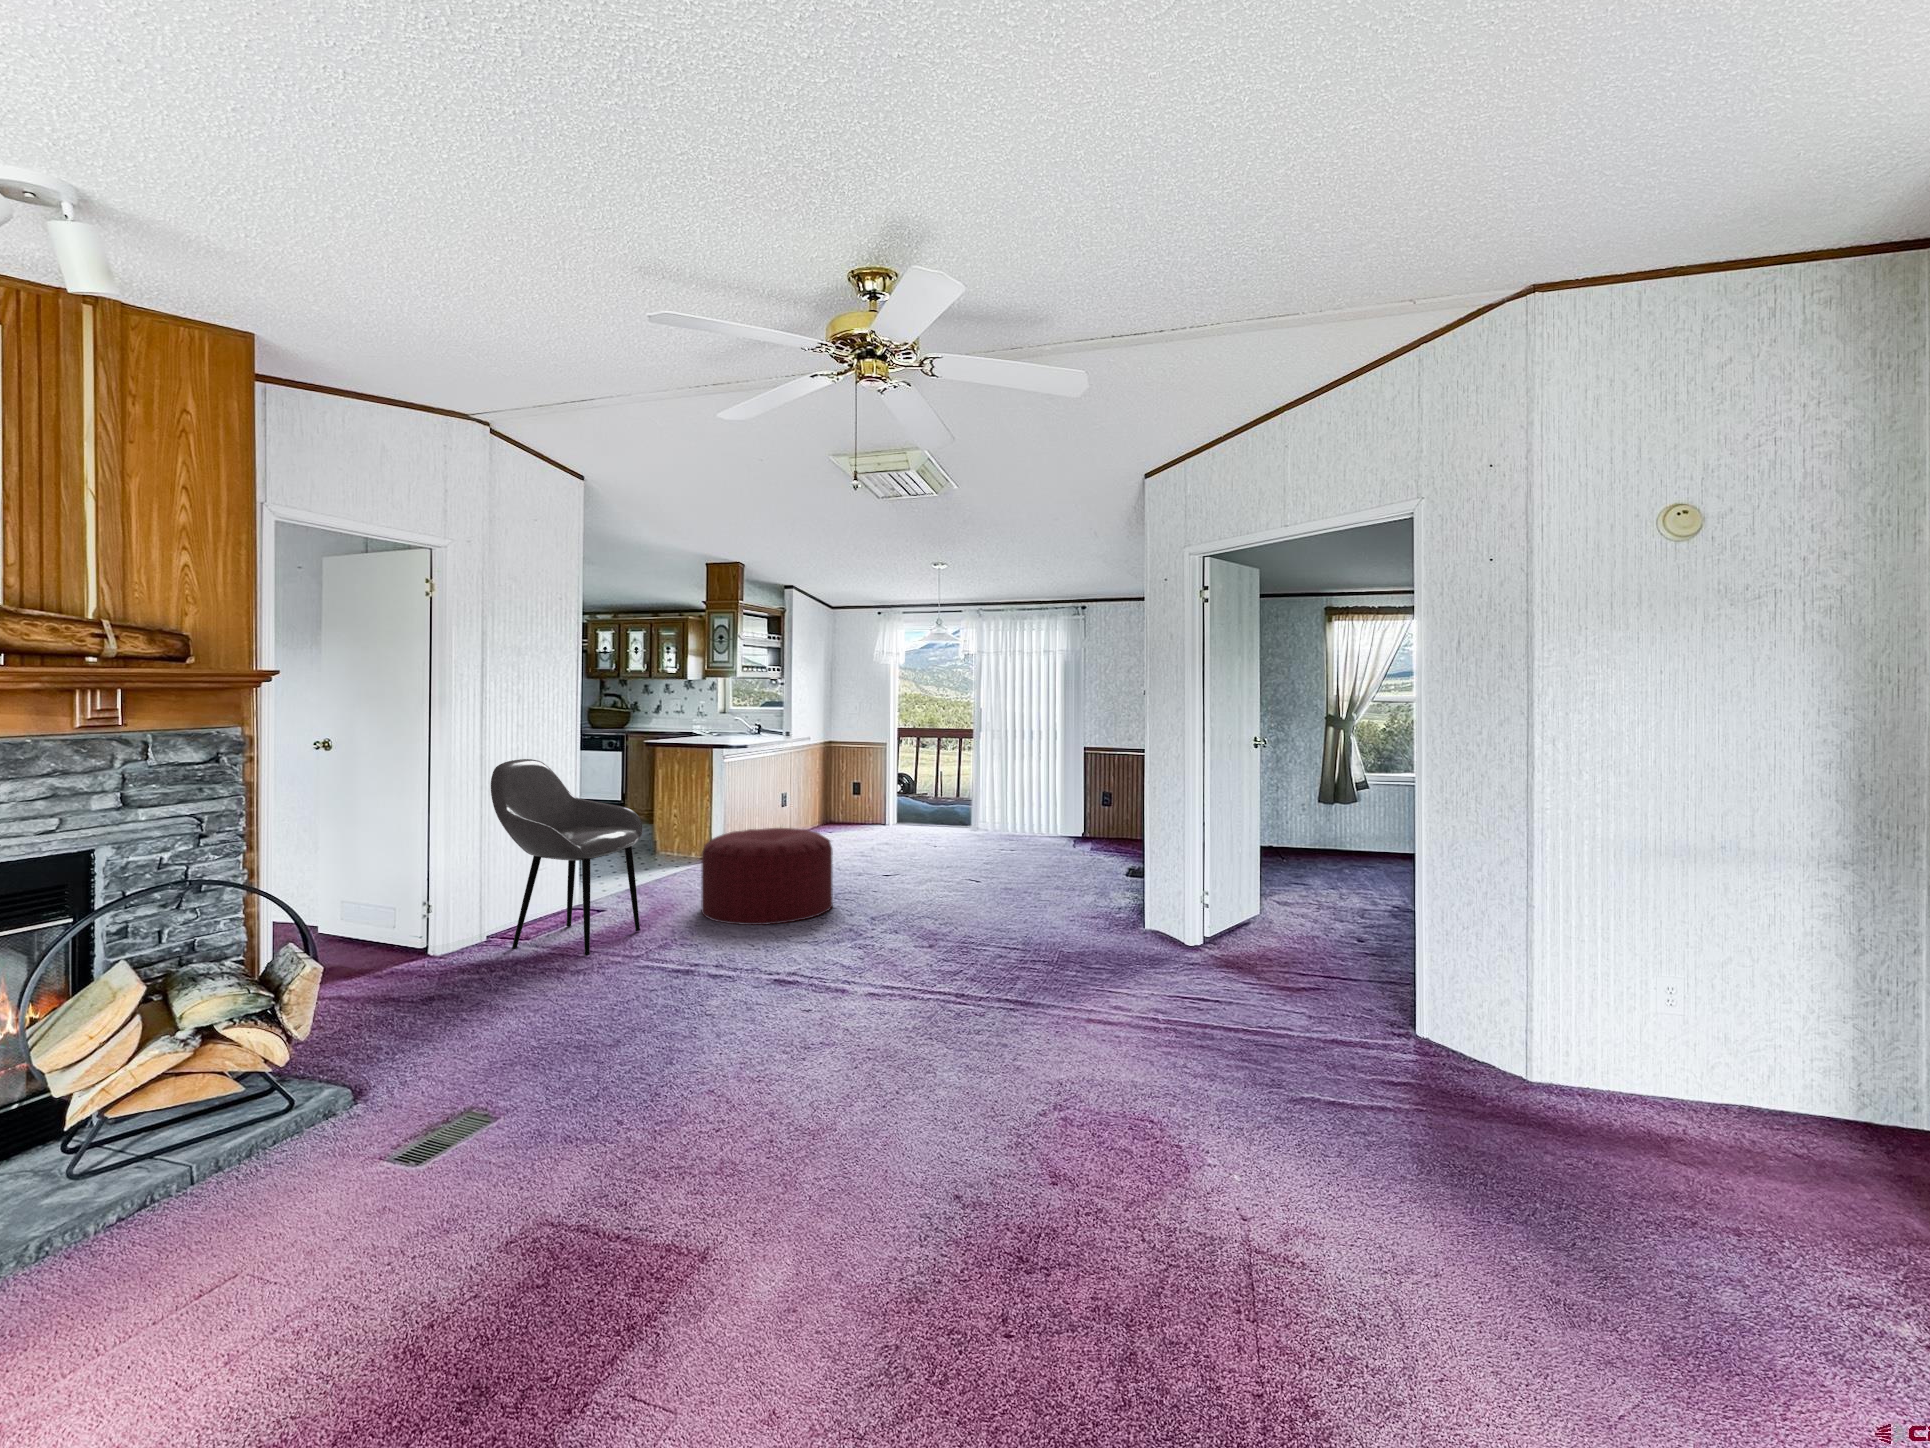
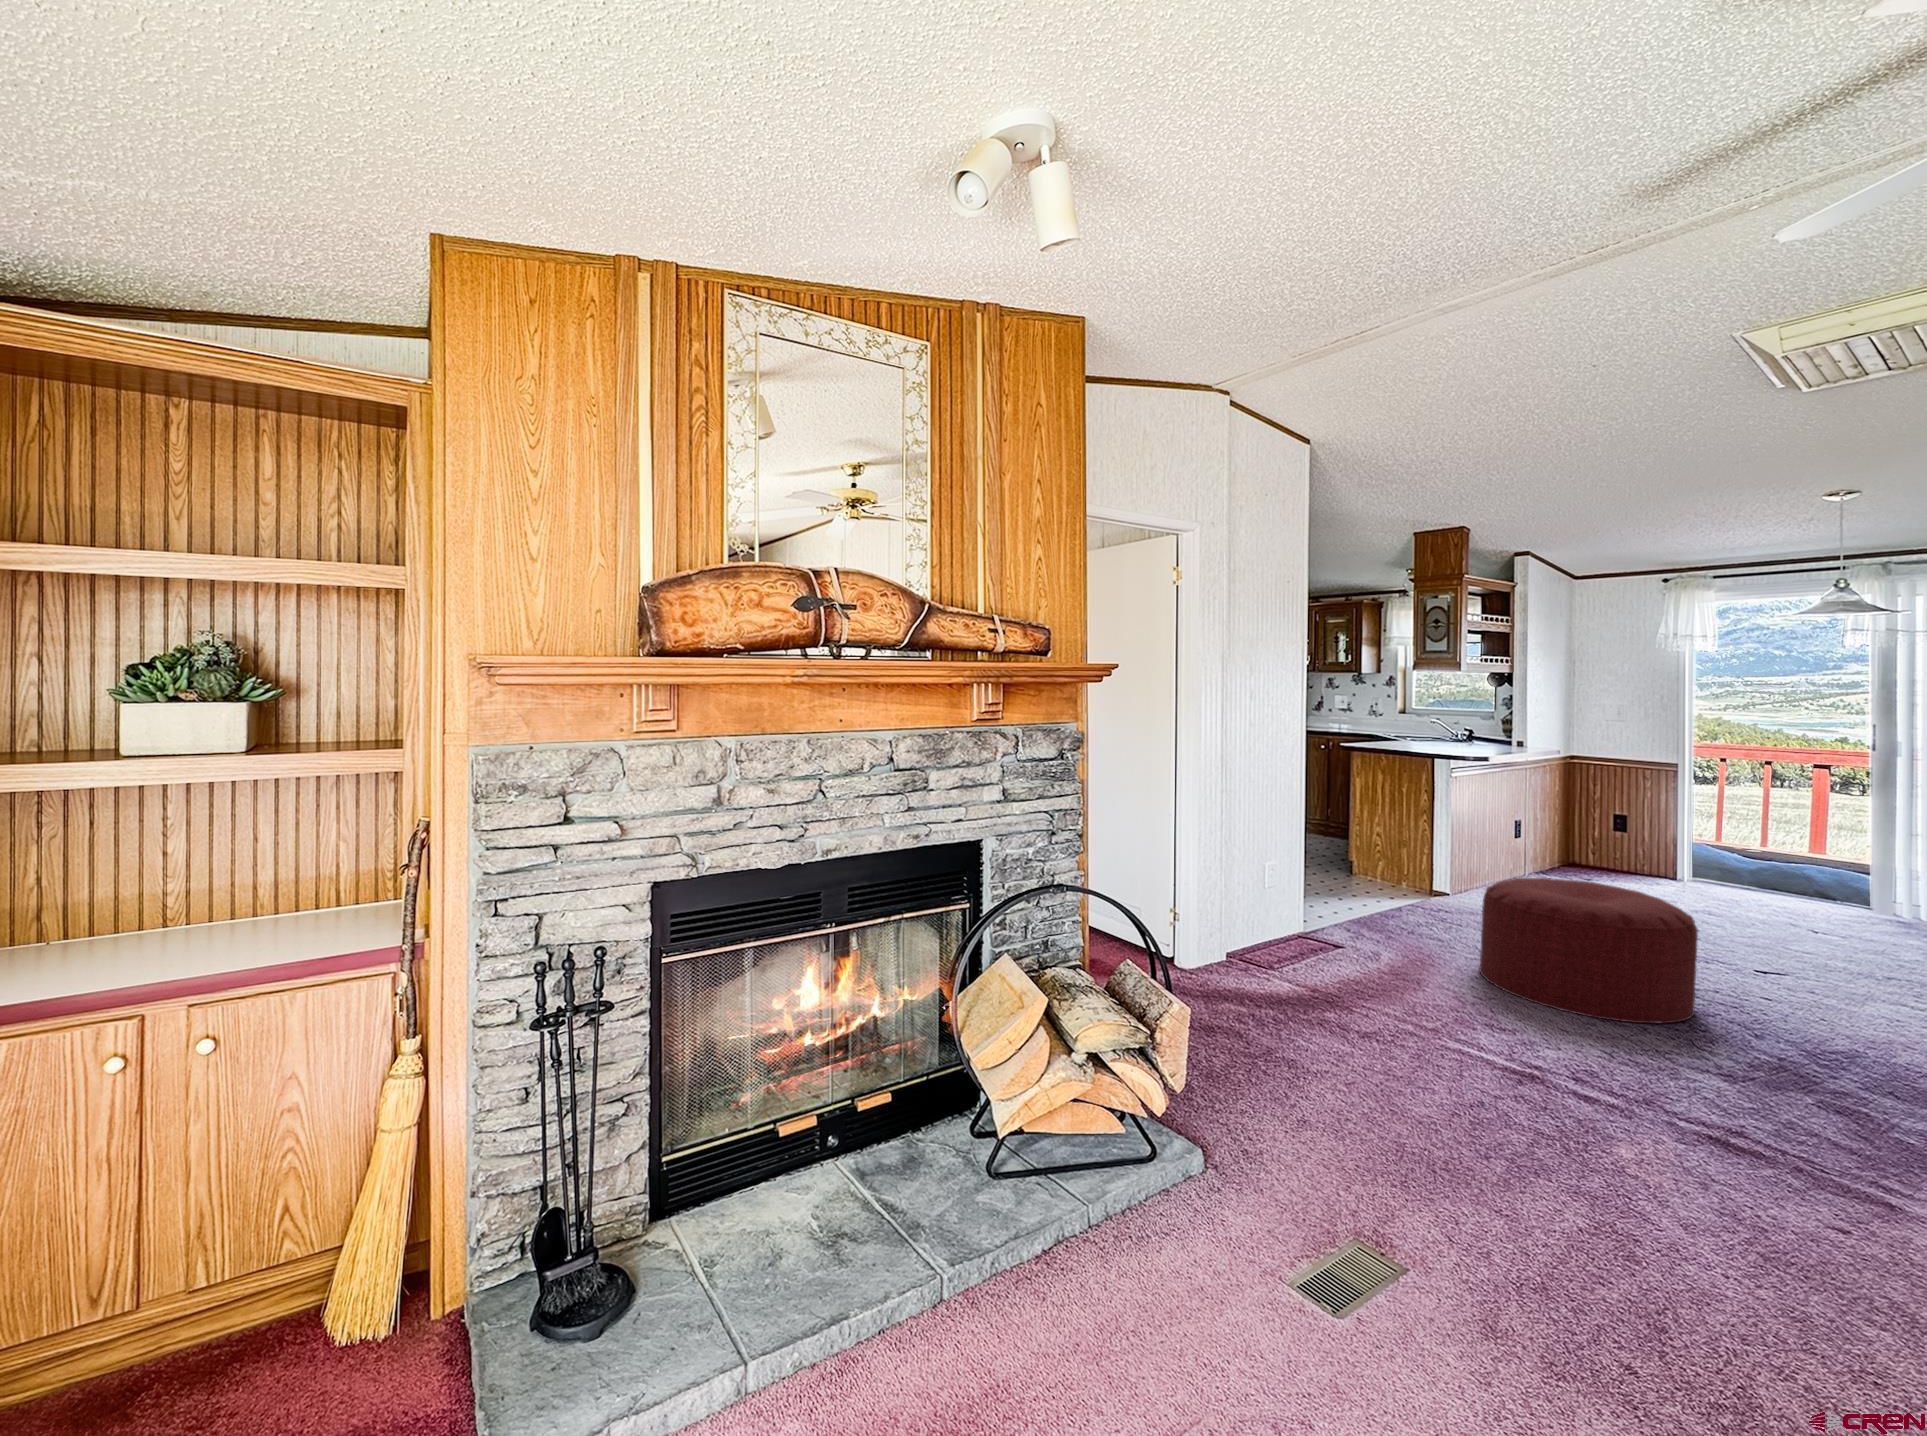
armchair: present [491,759,642,955] -> none [1250,765,1419,1010]

